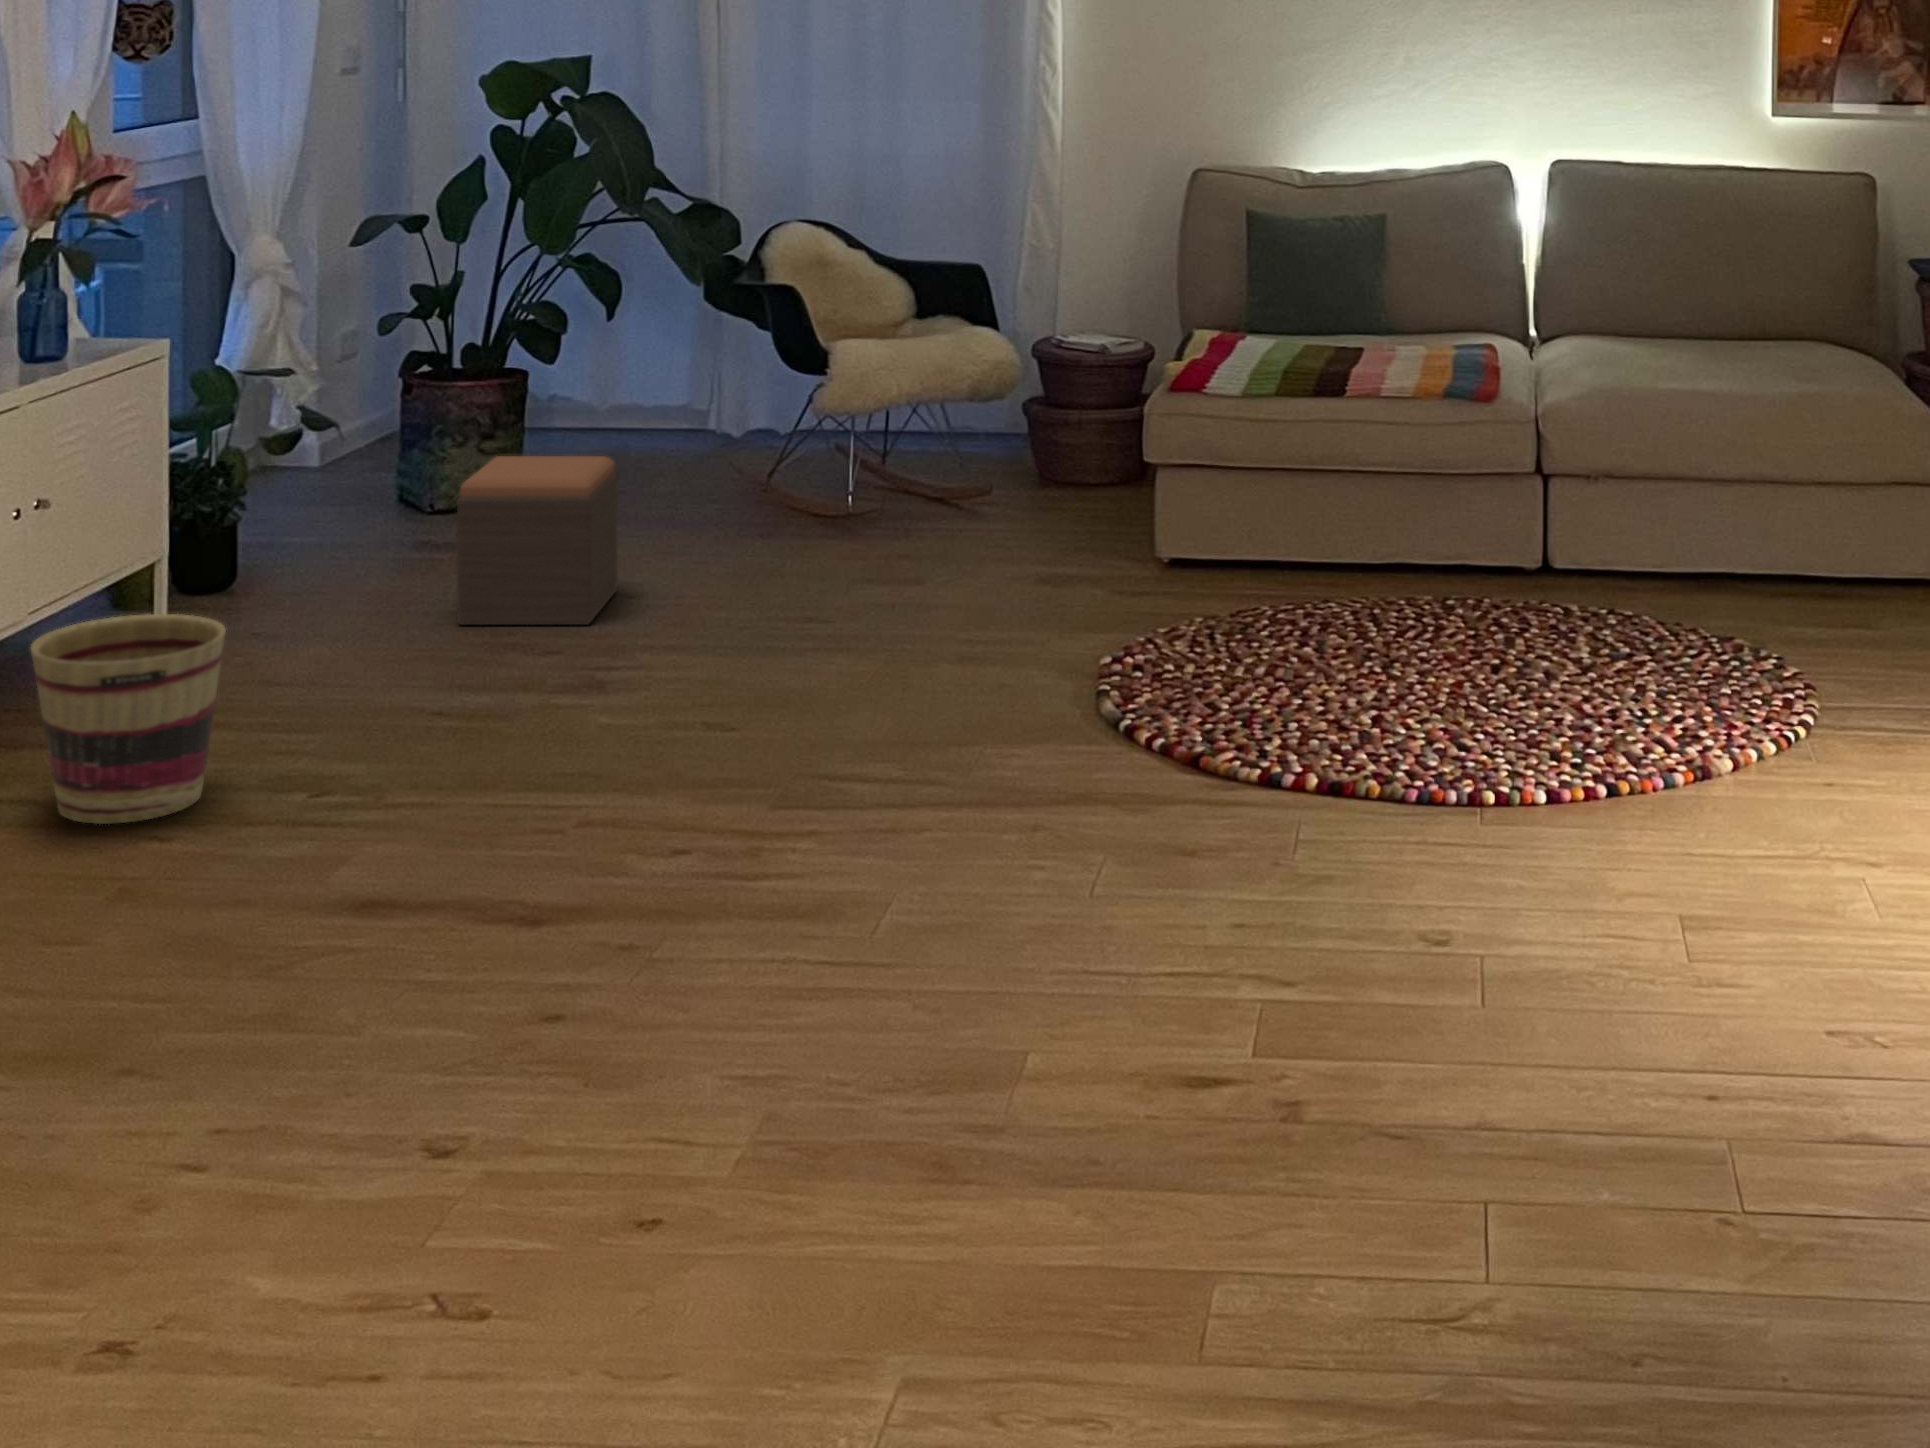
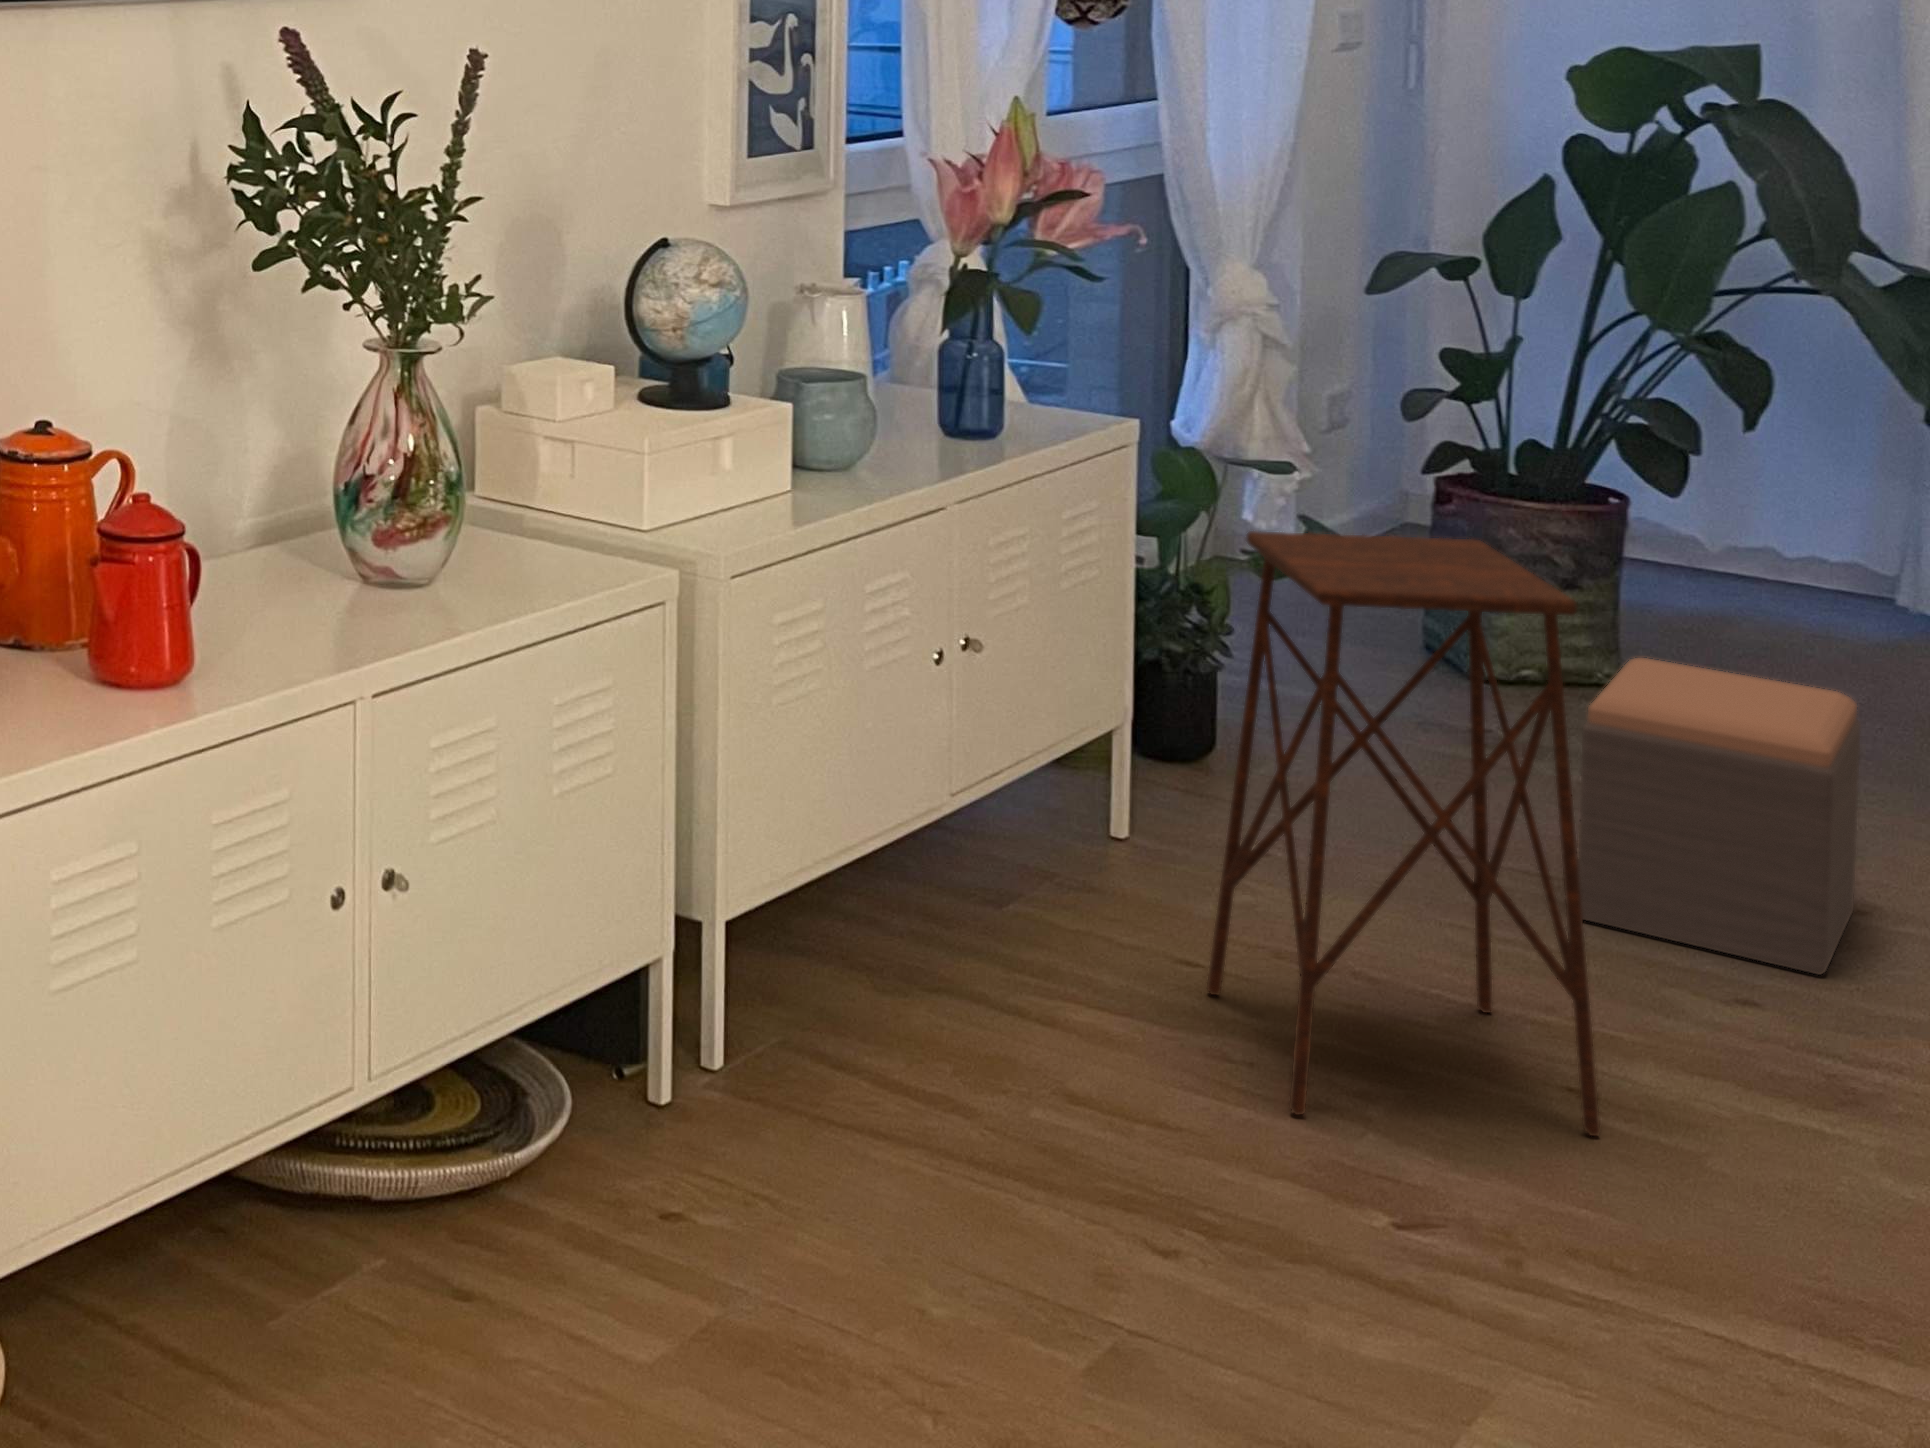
side table: none [215,377,442,752] -> present [1207,531,1600,1136]
basket: present [31,614,226,824] -> none [957,863,1256,1215]

